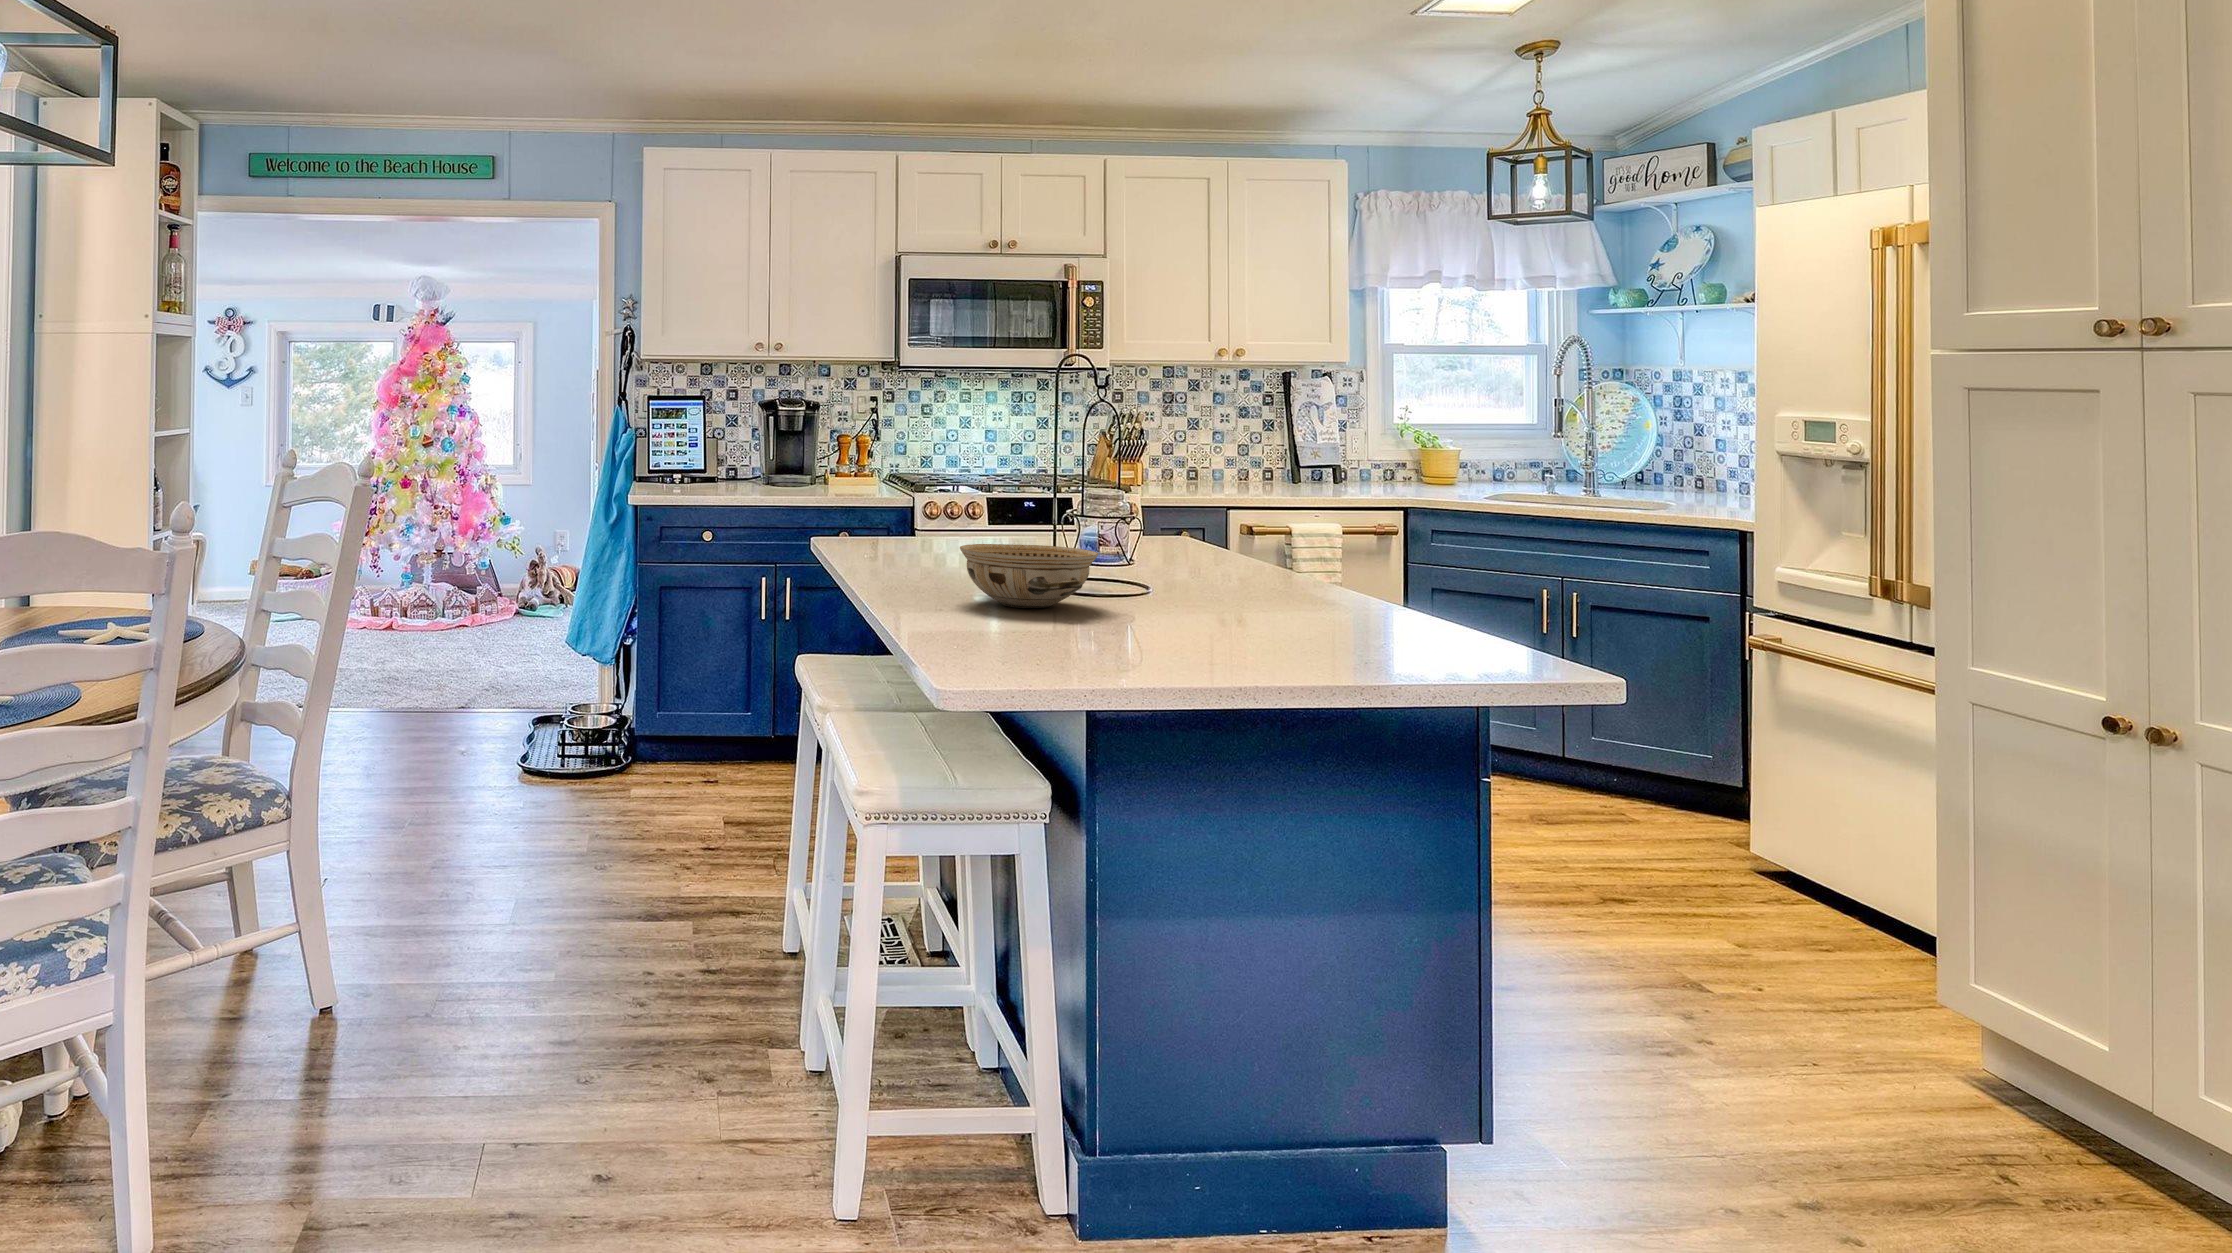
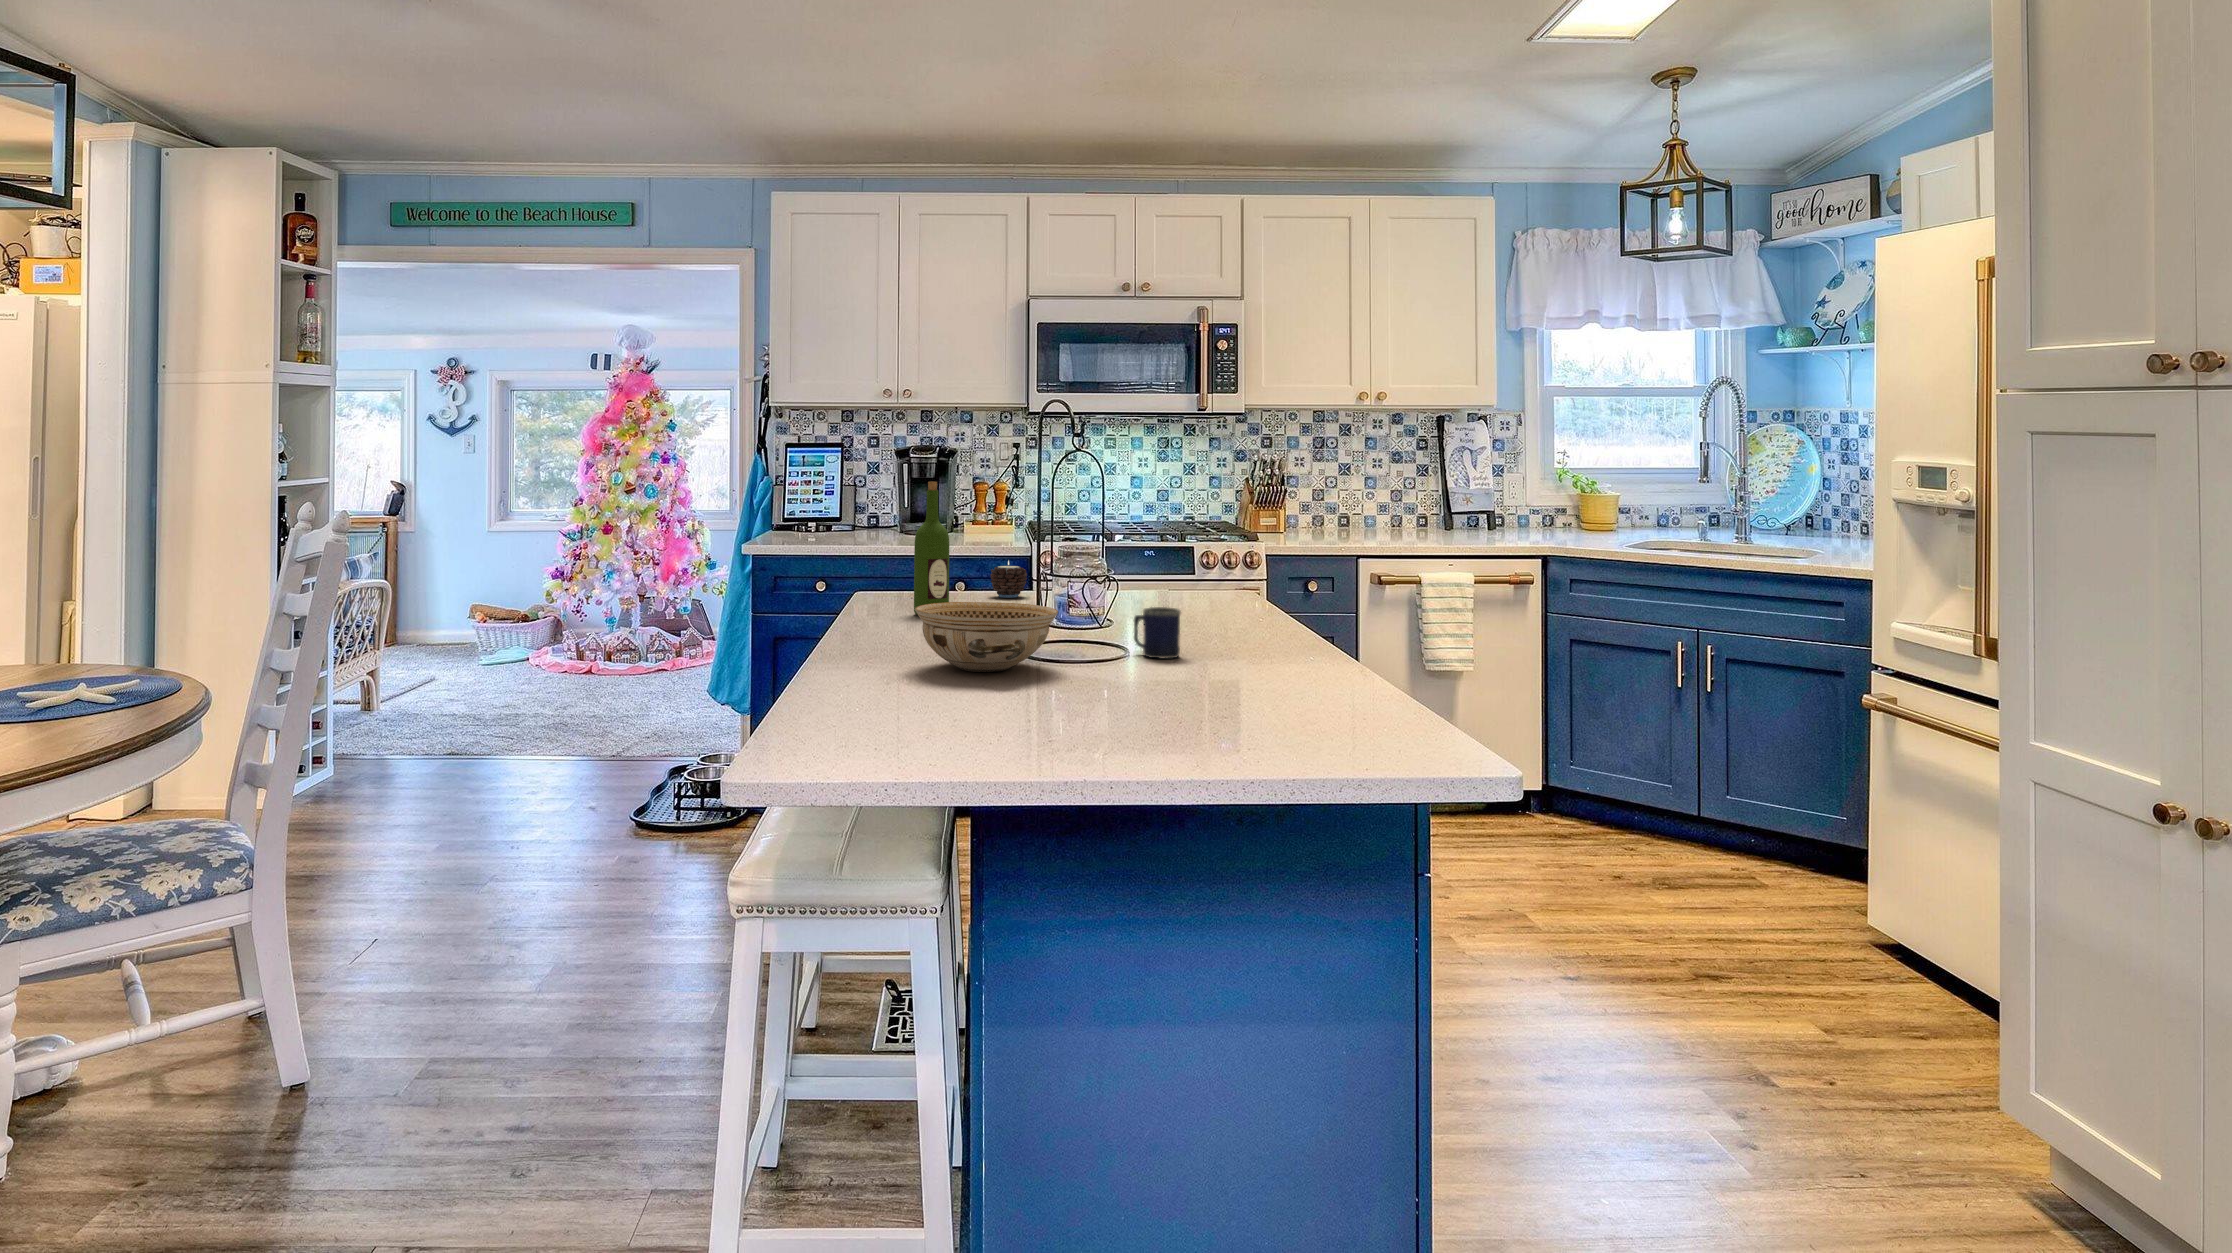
wine bottle: none [874,432,907,561] -> present [914,482,949,615]
candle: none [917,509,953,545] -> present [990,561,1027,598]
mug: none [1142,549,1192,597] -> present [1134,607,1181,658]

